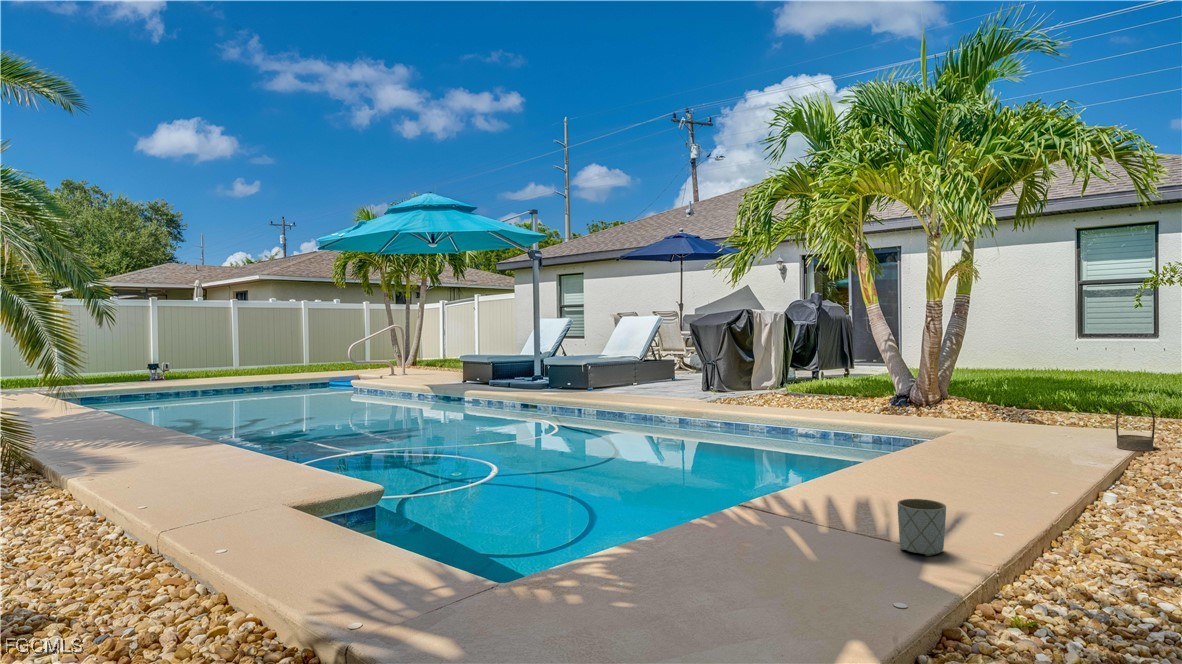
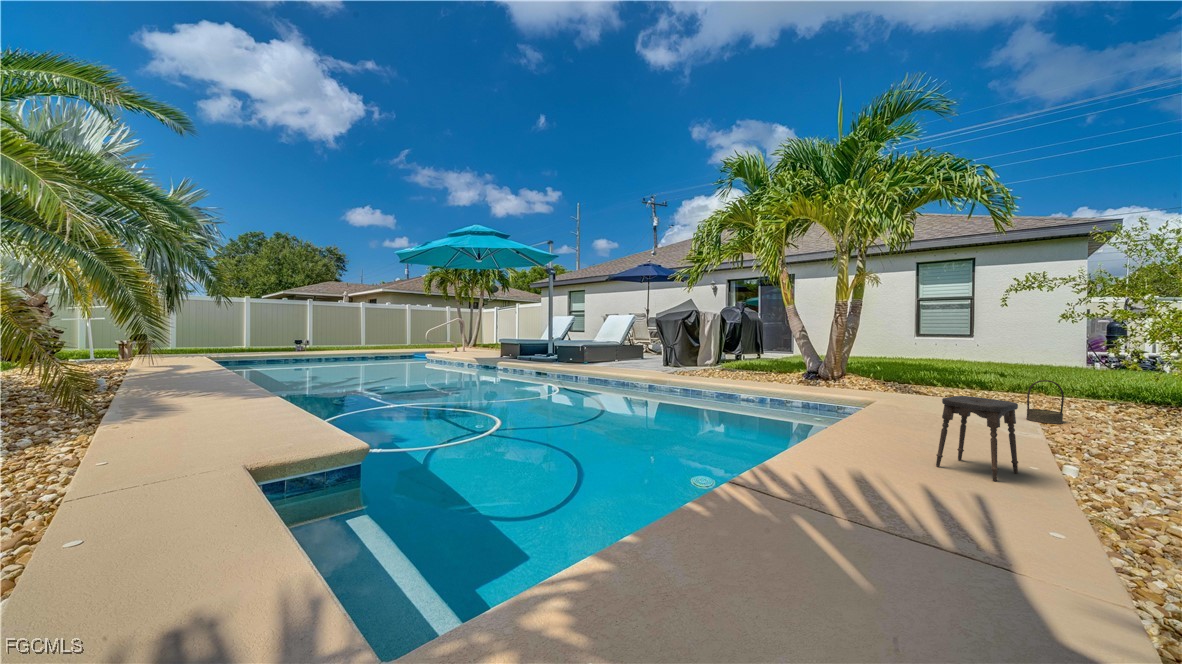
stool: none [953,421,1028,502] -> present [936,396,1018,481]
planter: present [898,499,946,556] -> none [959,494,1036,578]

